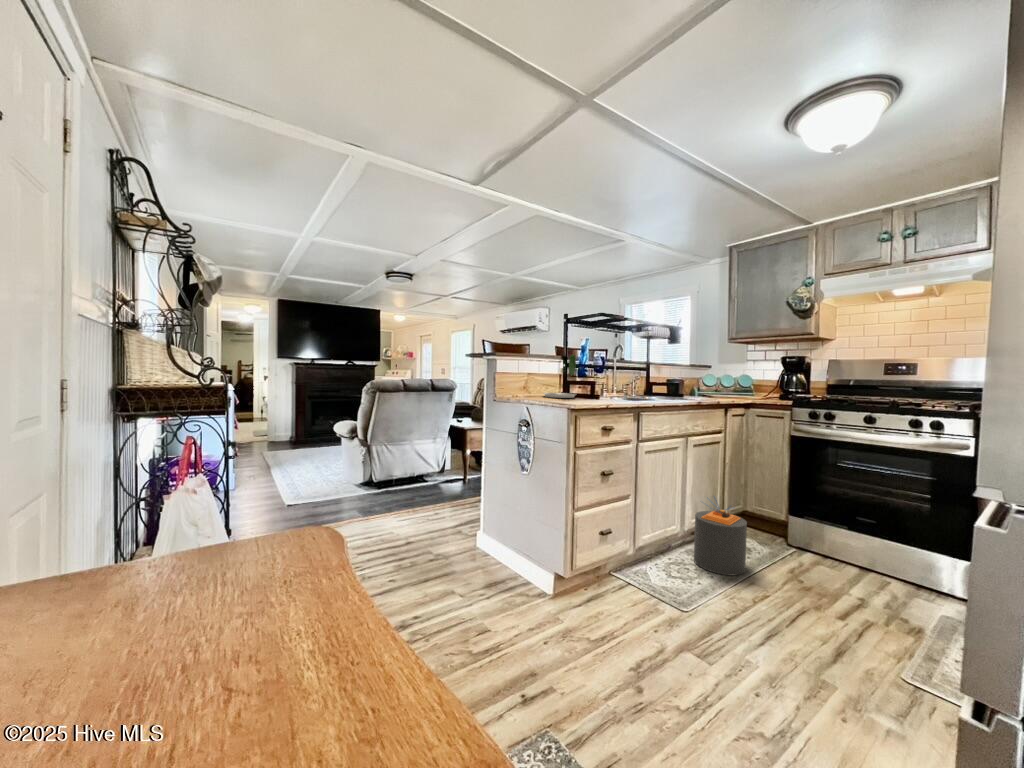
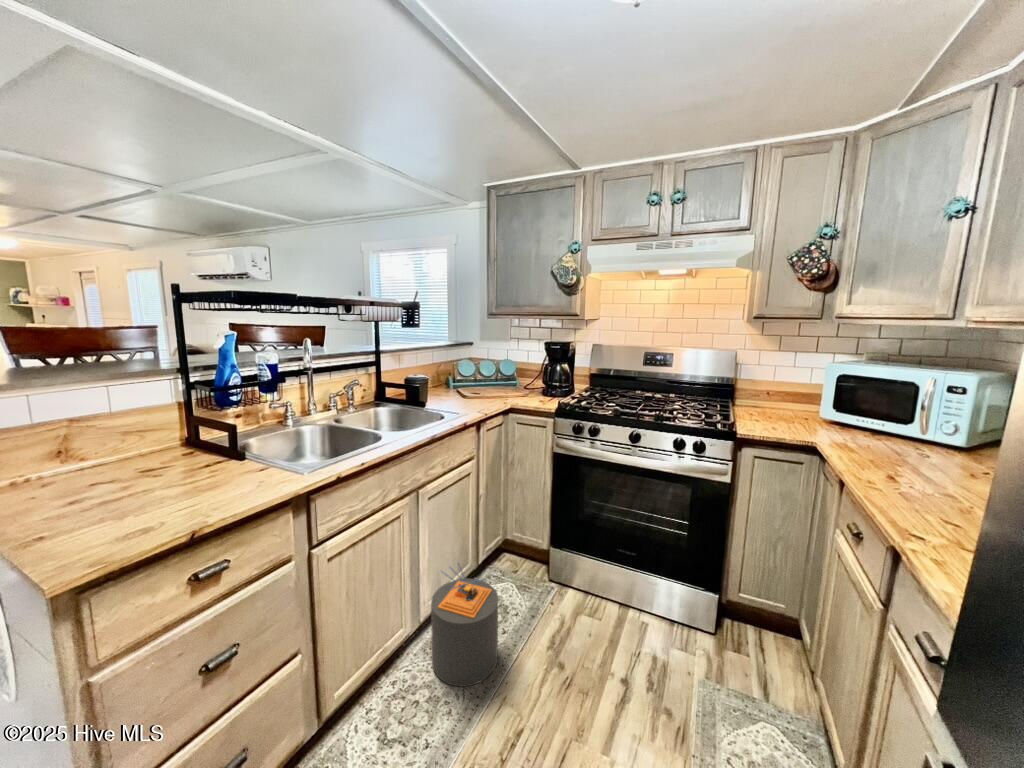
plate: present [544,355,576,398] -> none [86,378,183,485]

